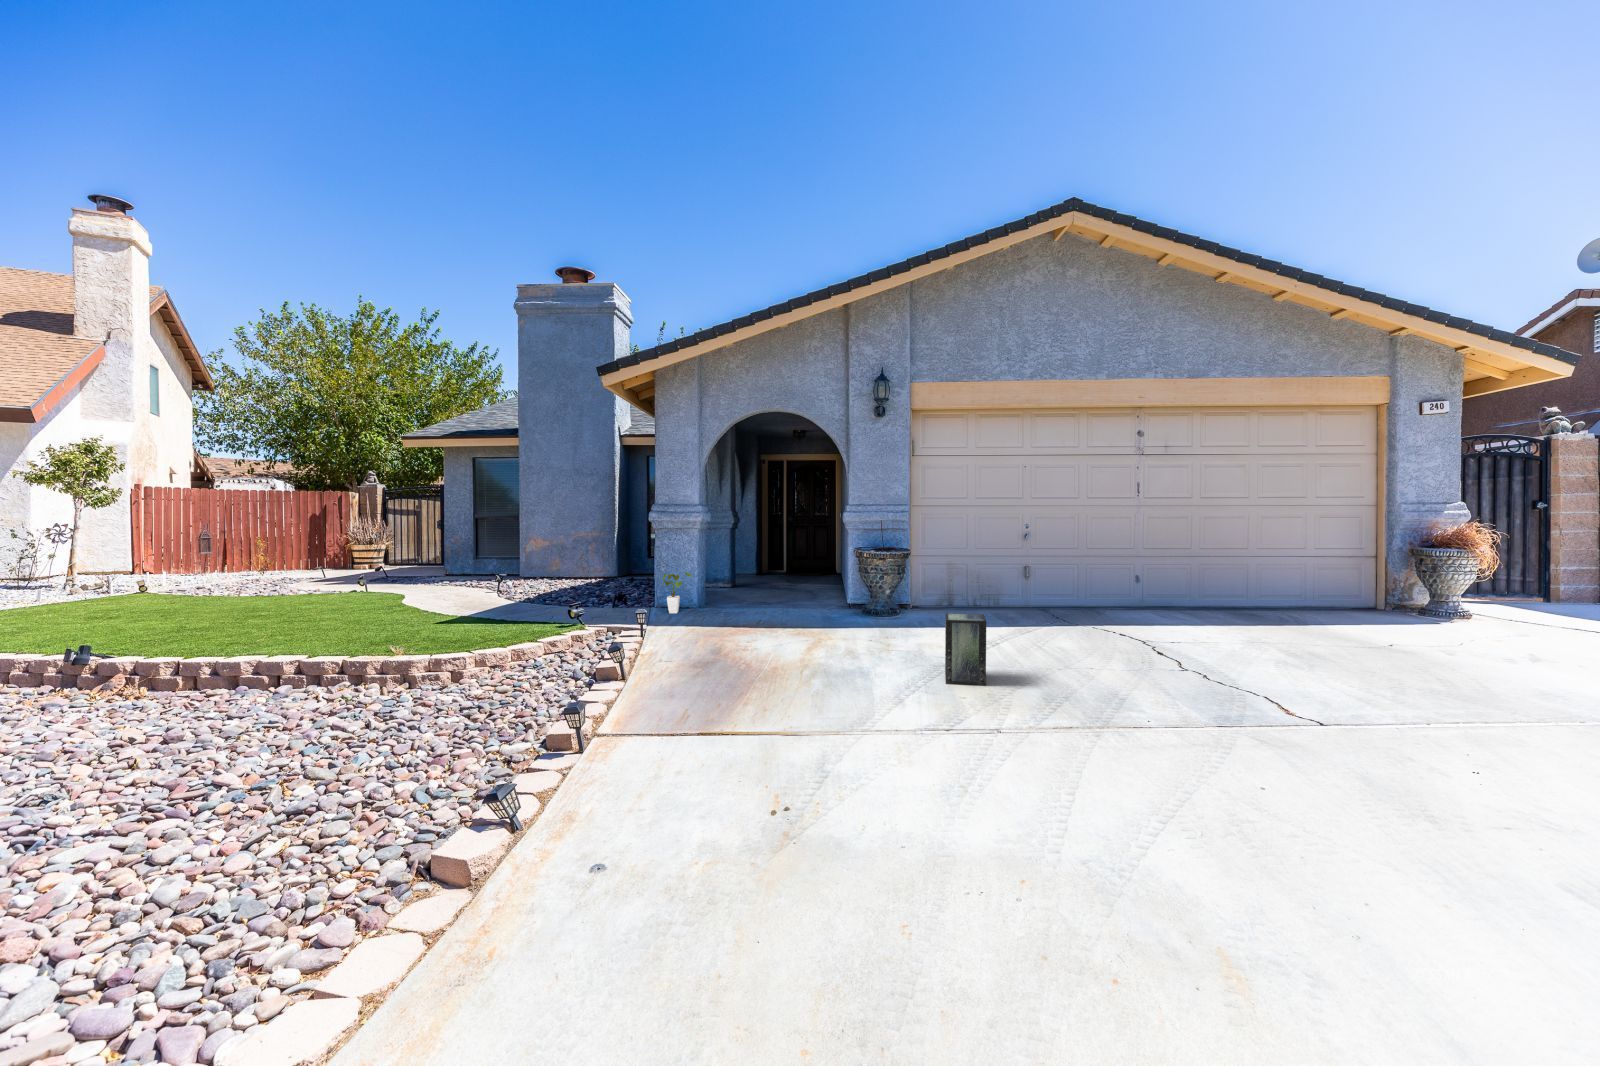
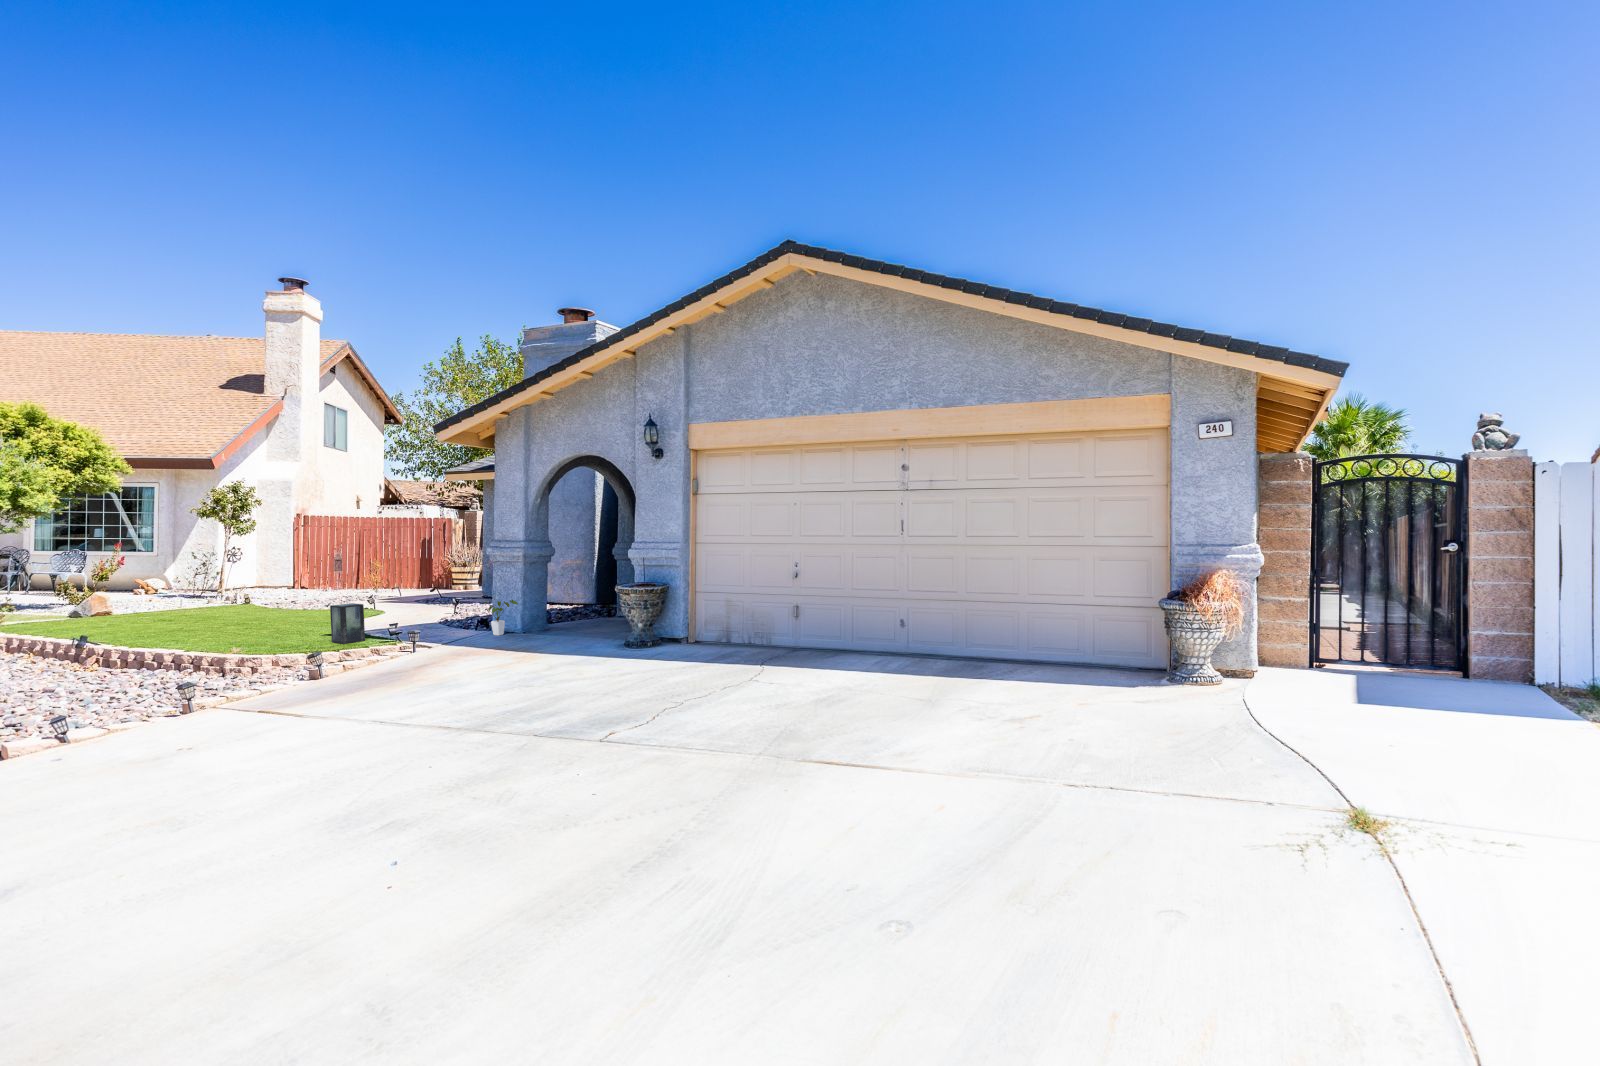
storage box: present [945,613,986,685] -> present [330,603,365,644]

